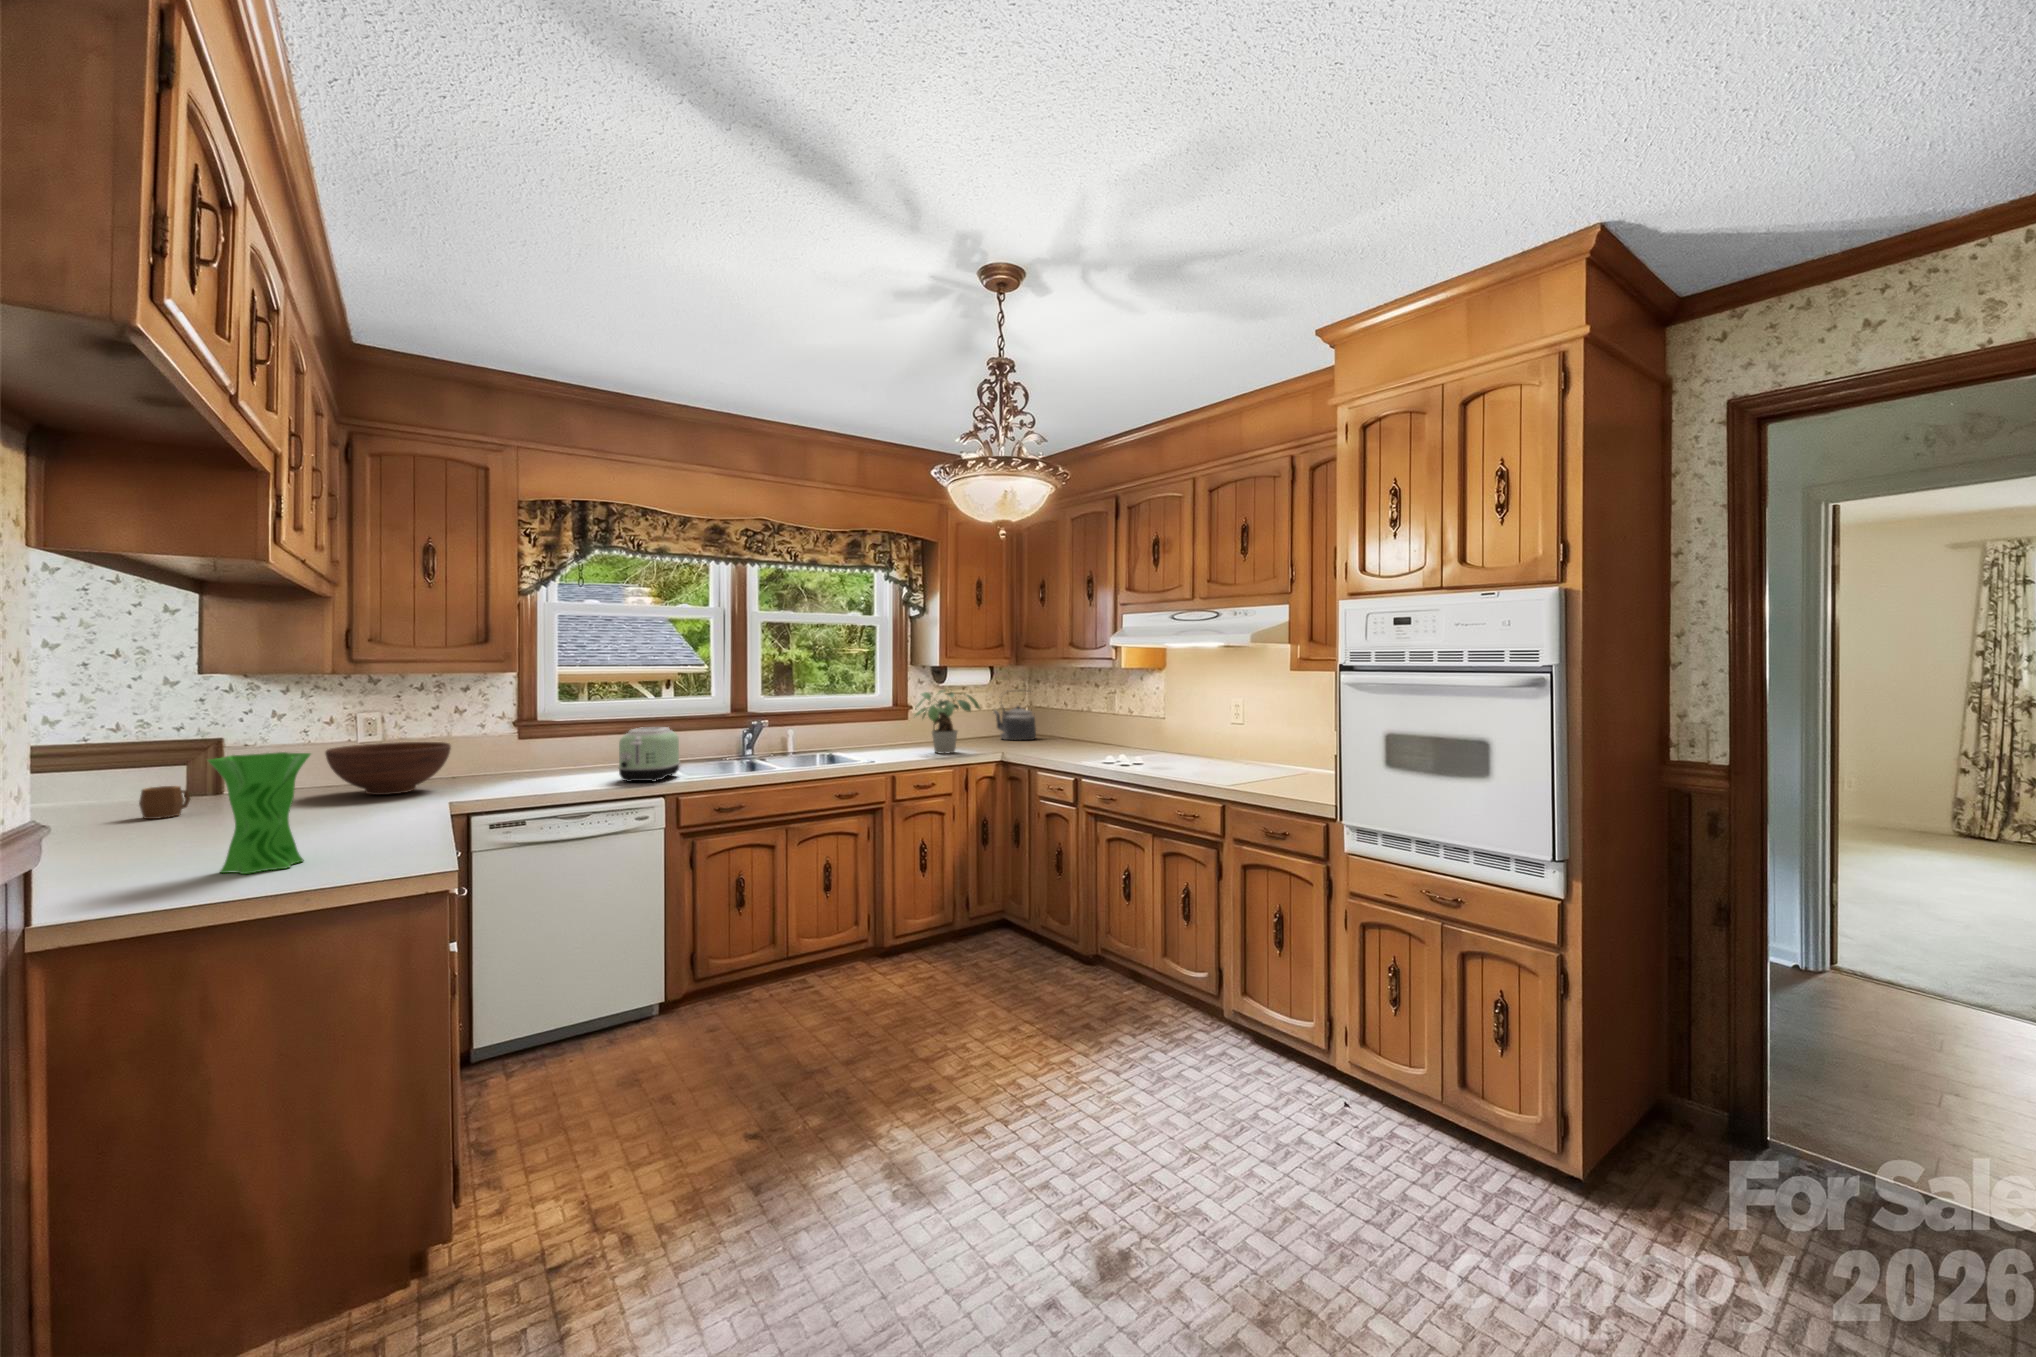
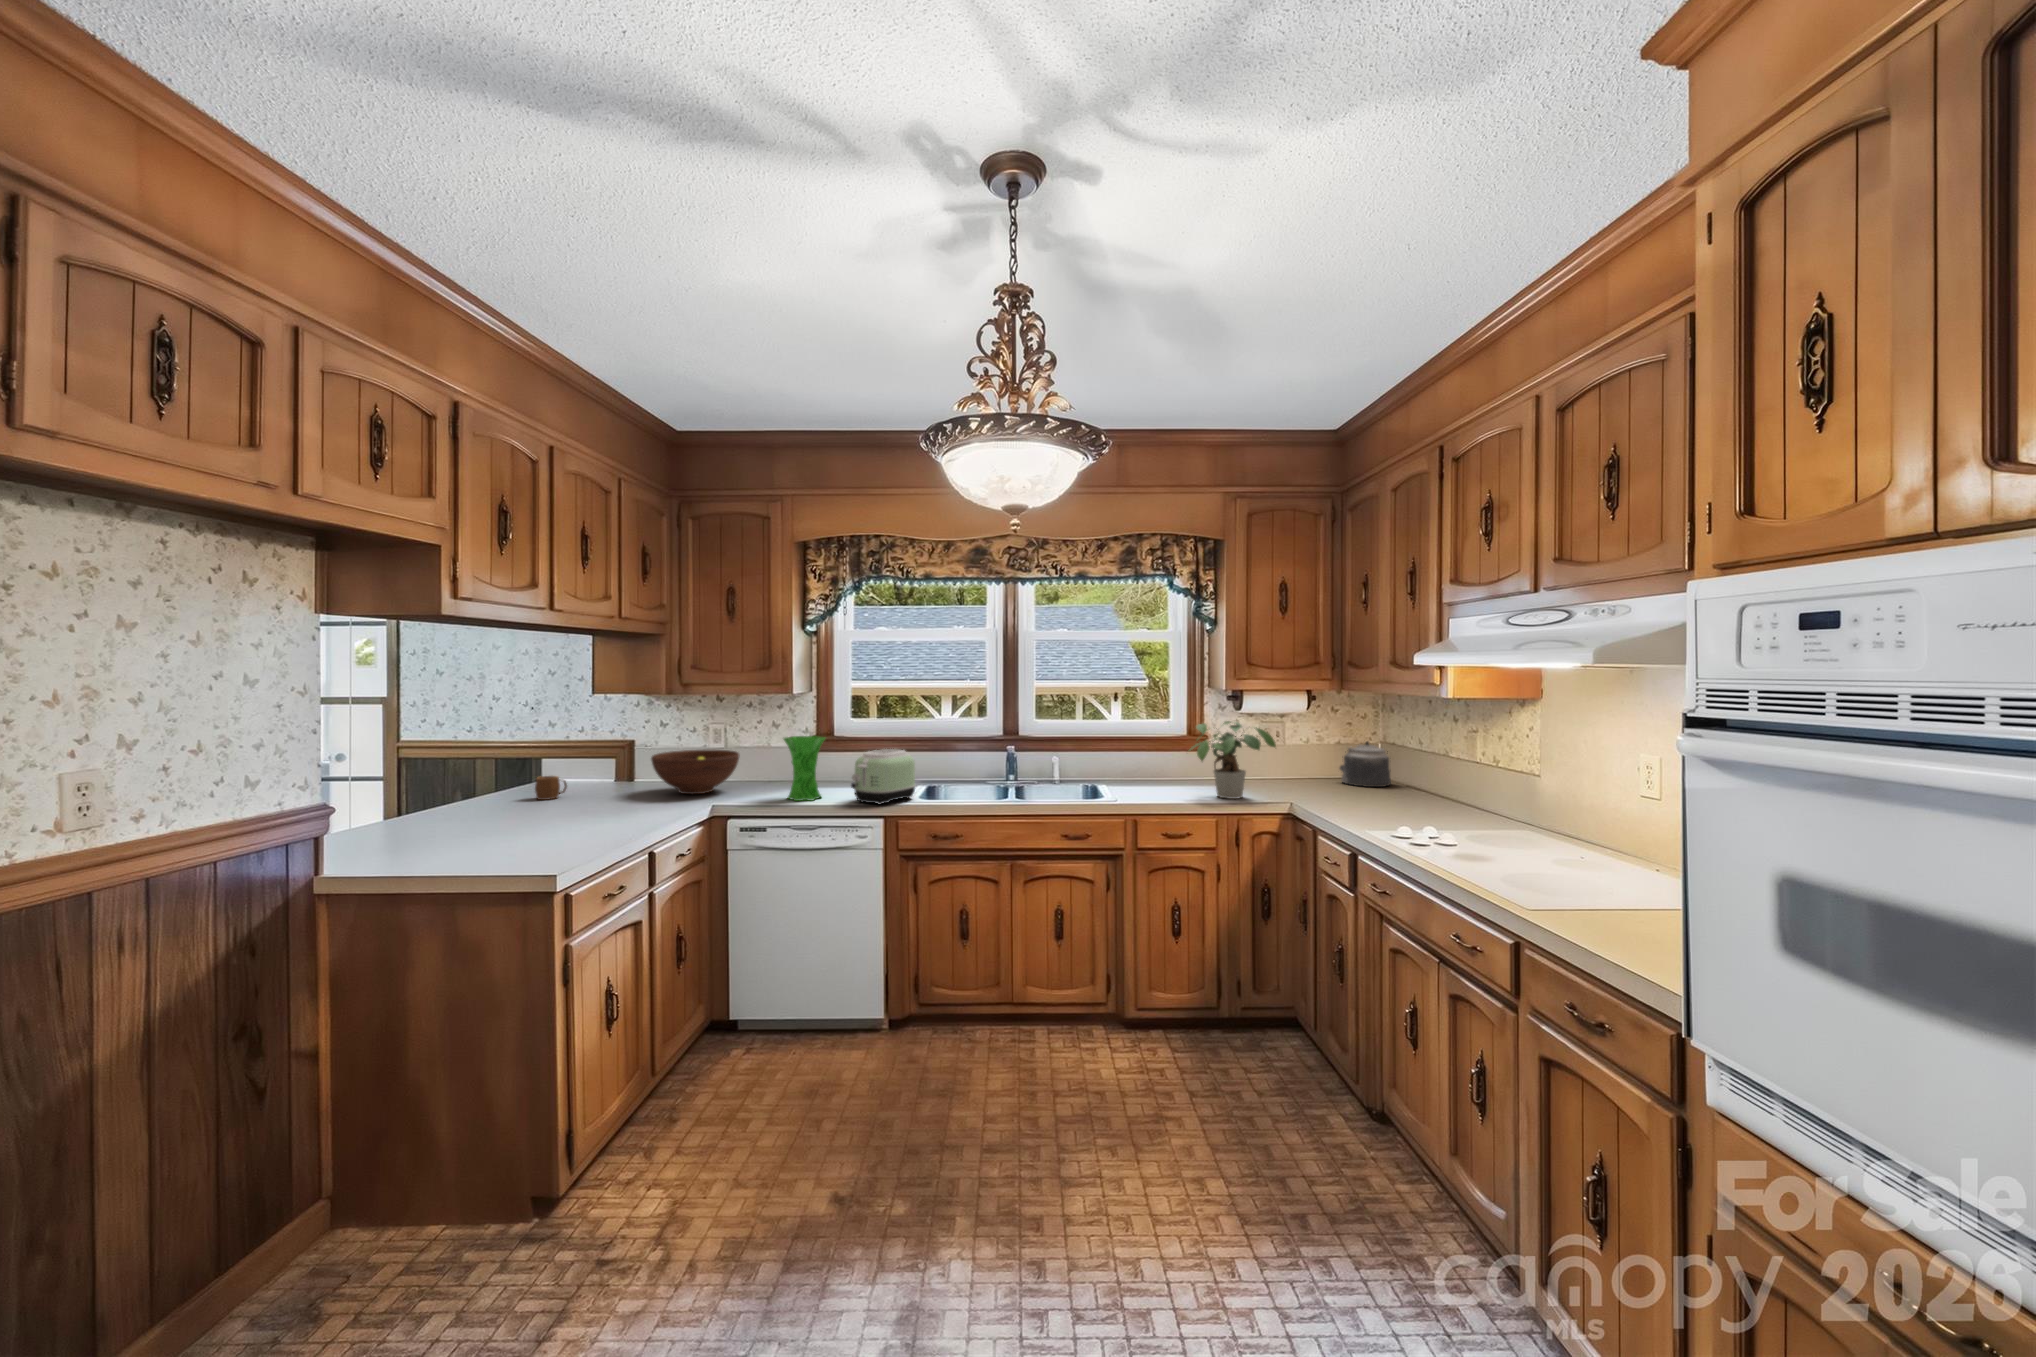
vase: present [208,752,311,874] -> present [784,736,825,801]

